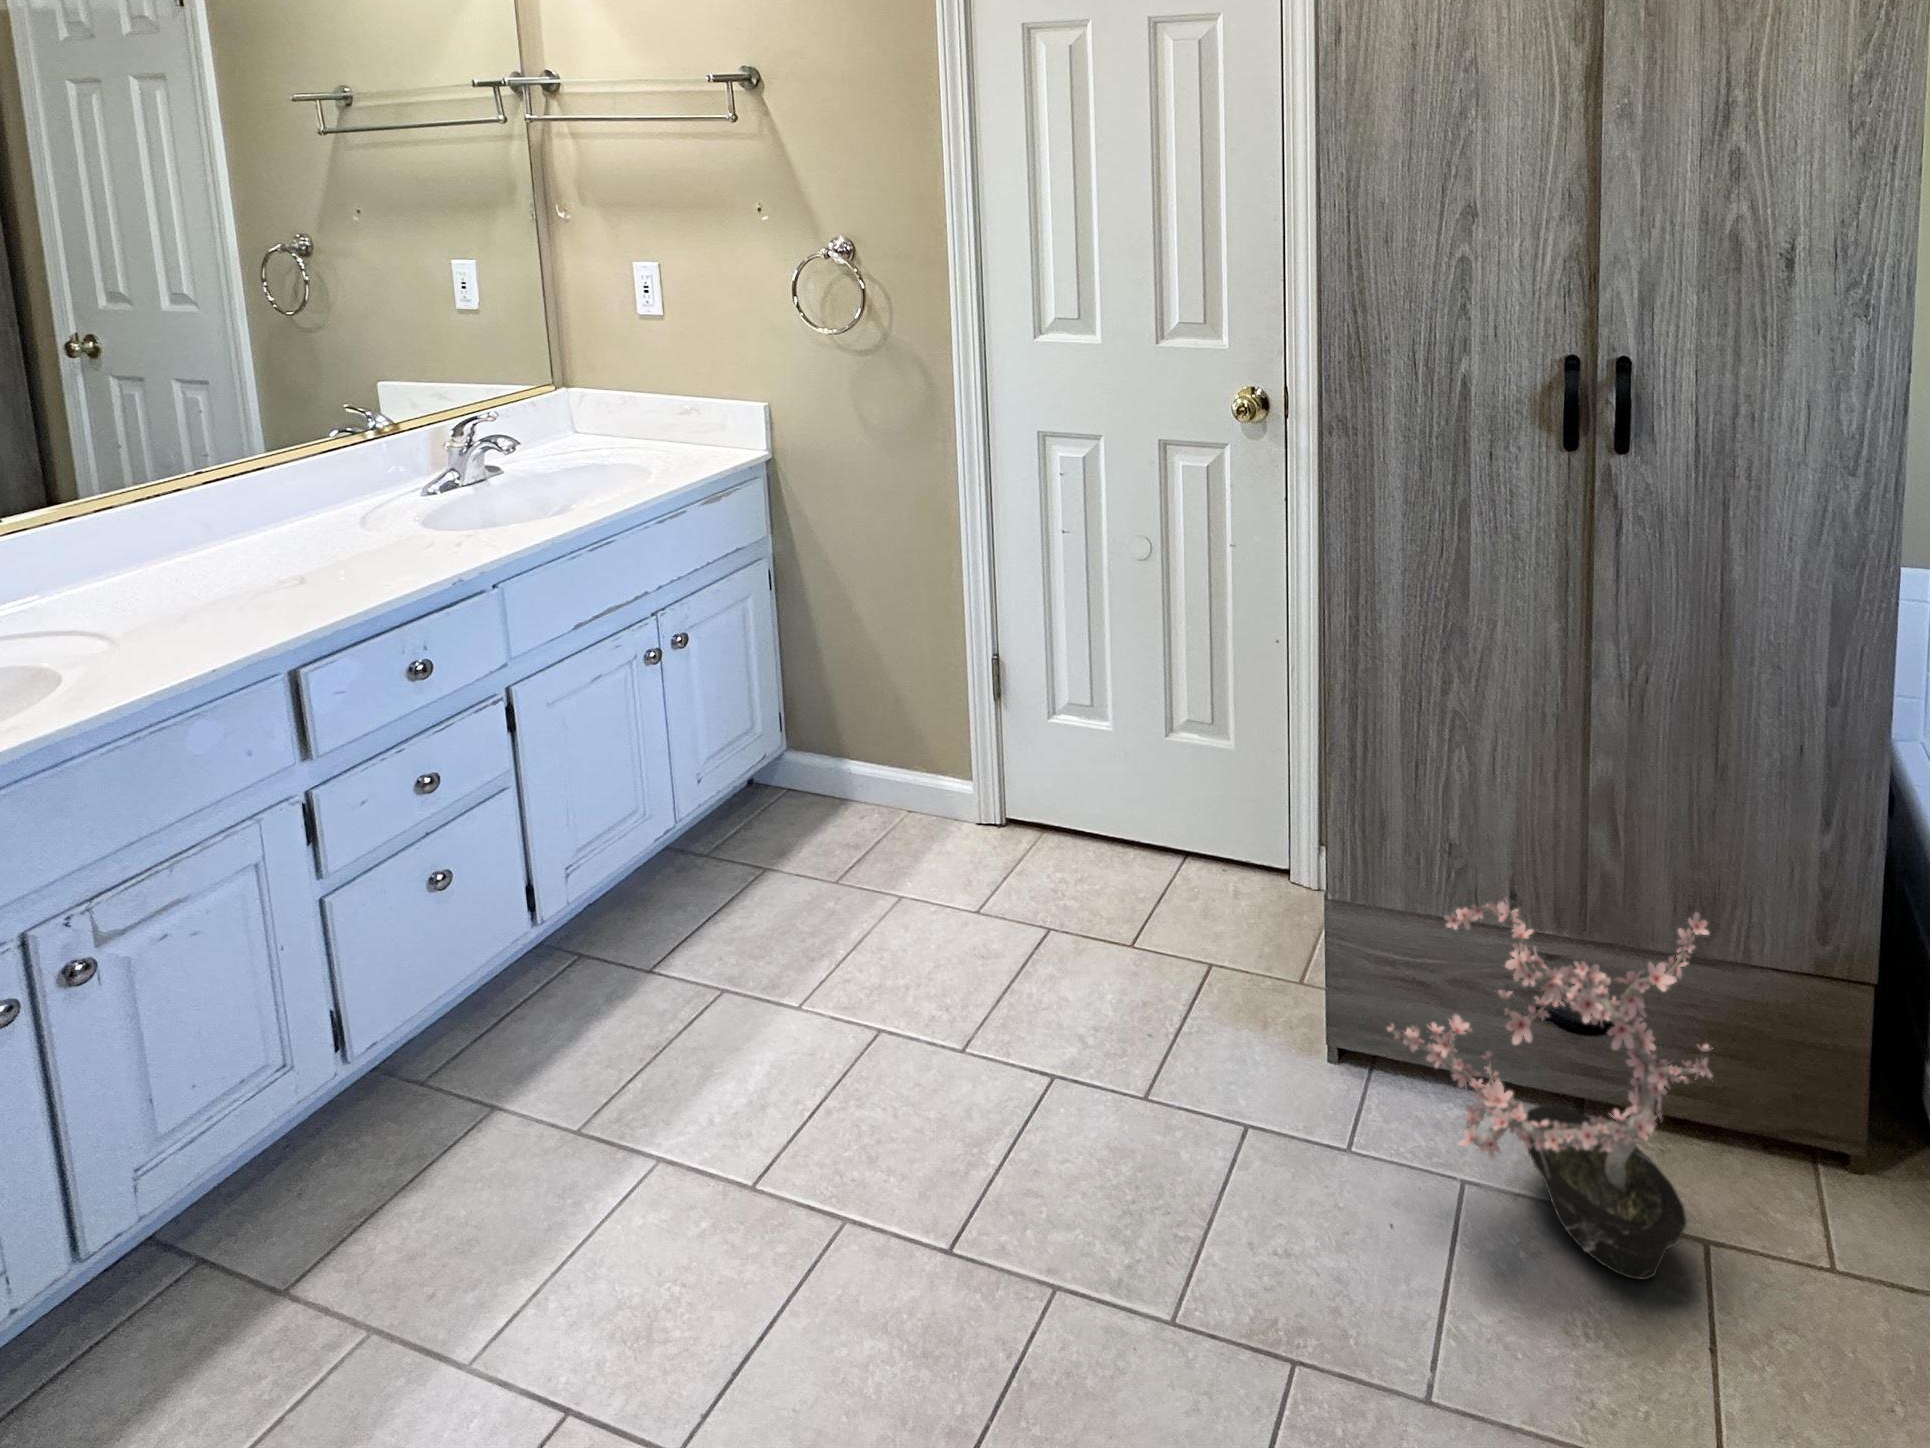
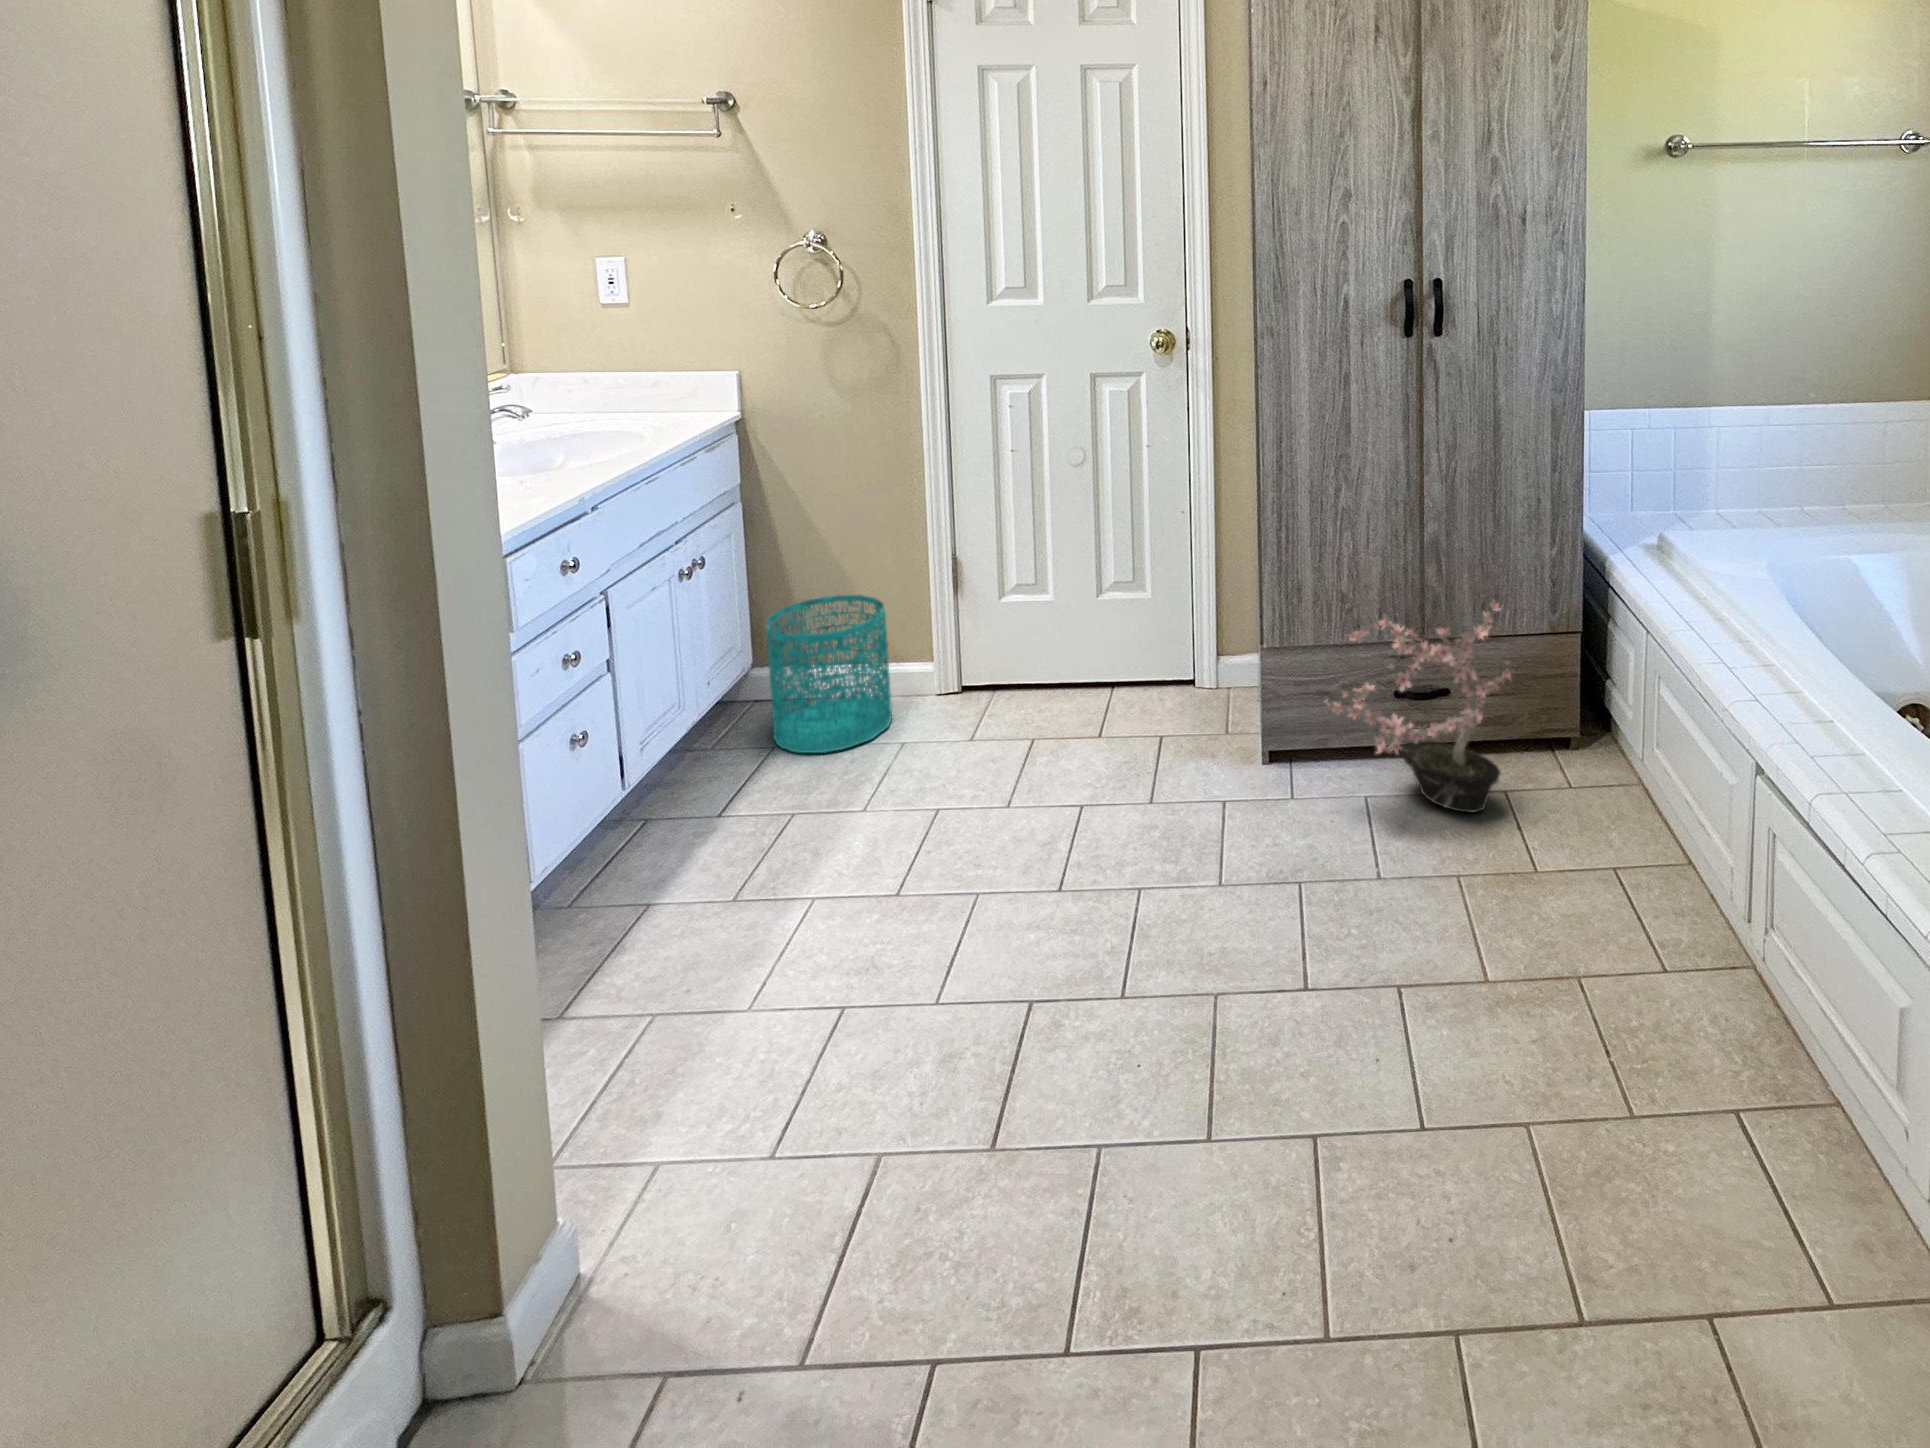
wastebasket: none [759,684,912,893] -> present [767,595,892,753]

